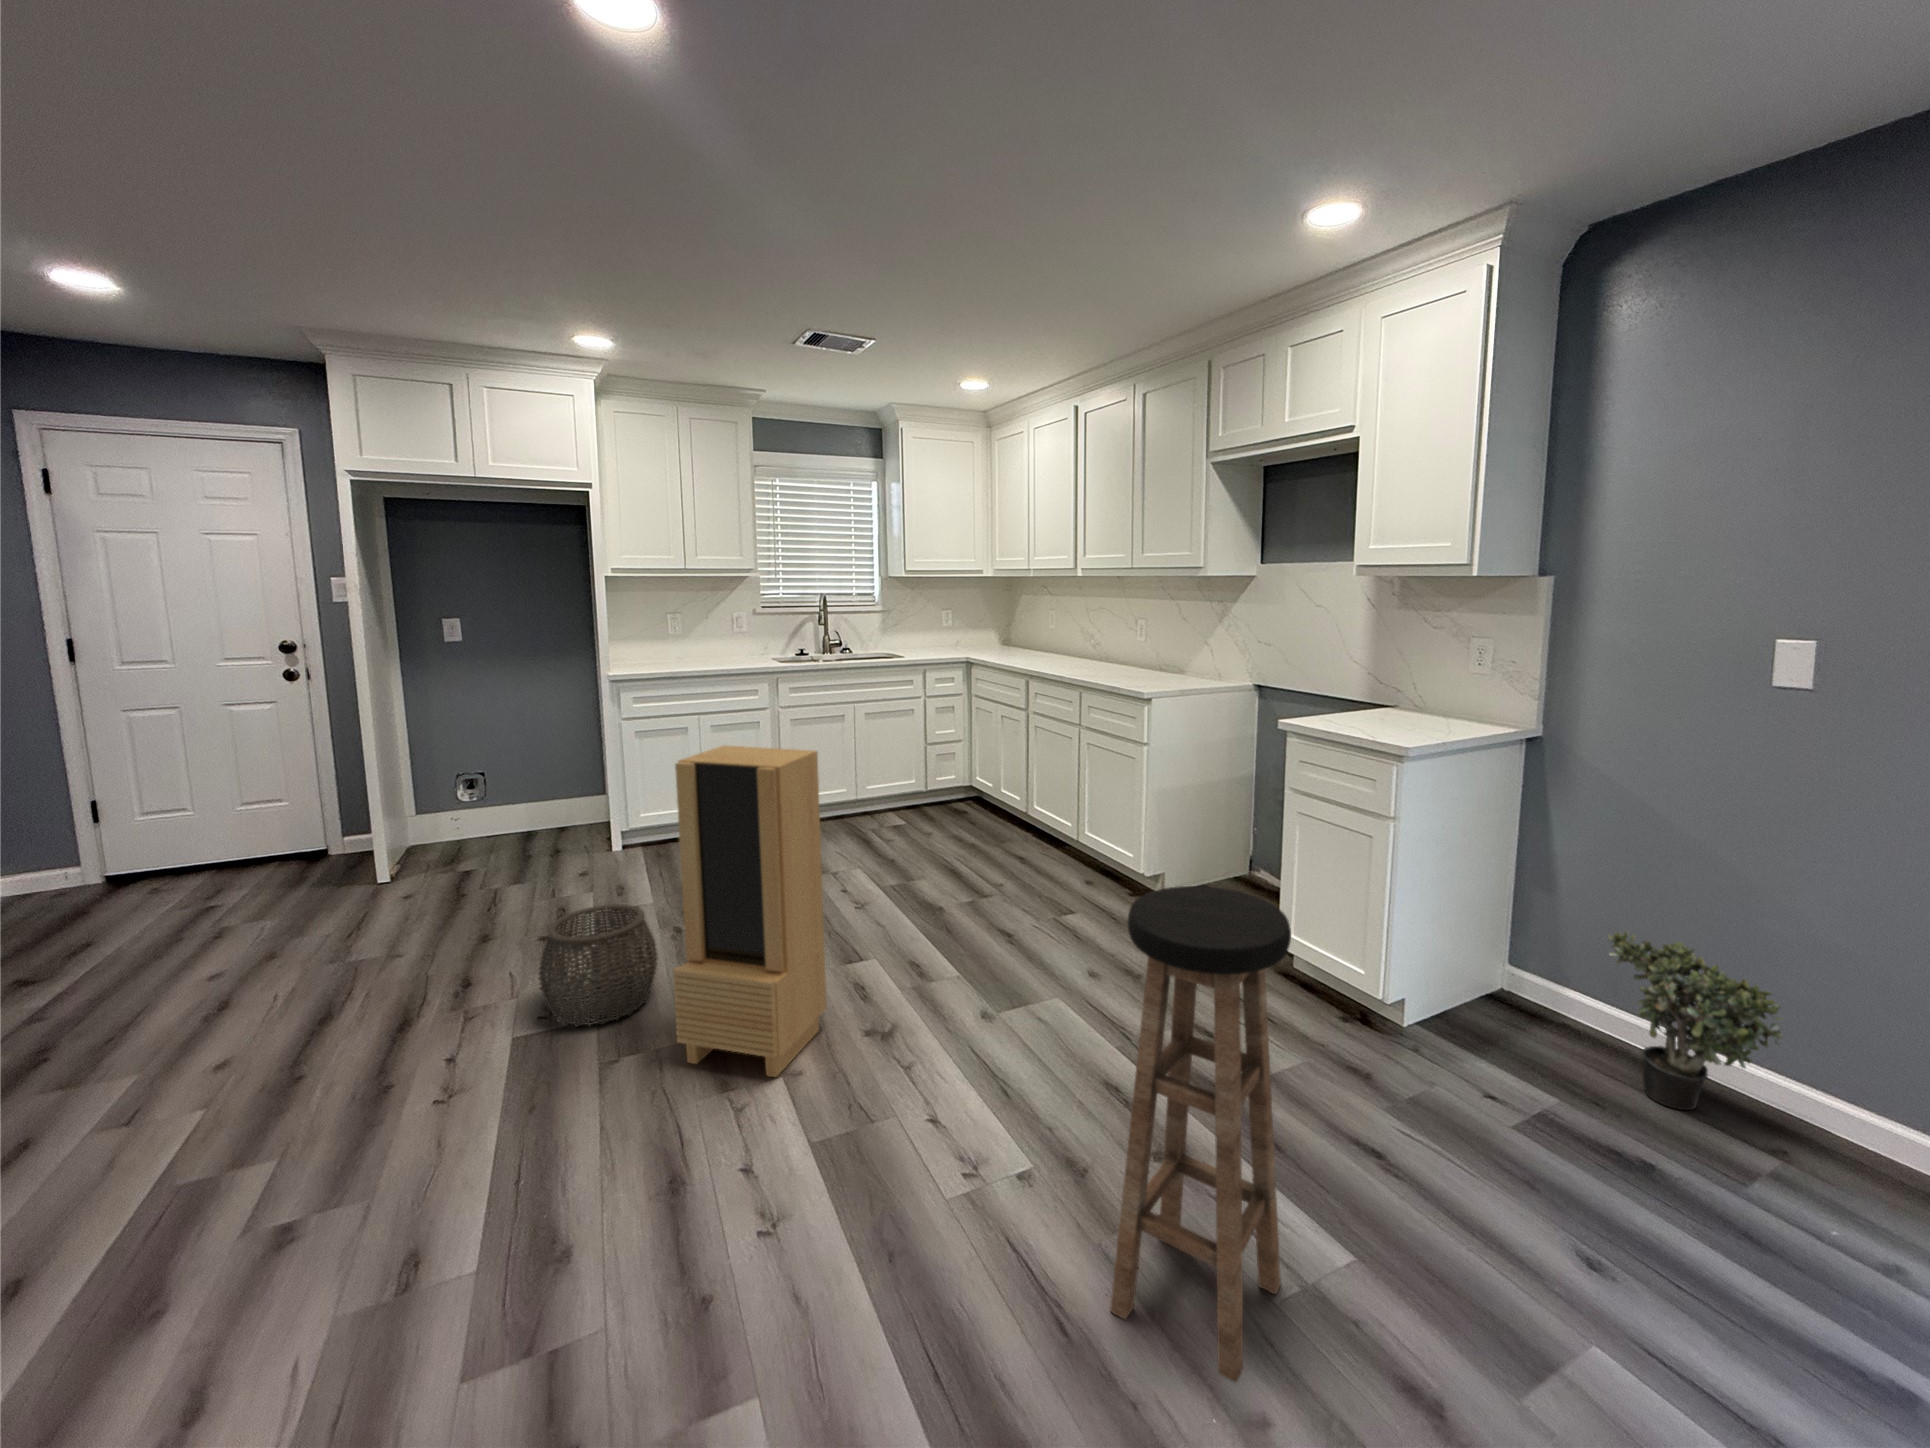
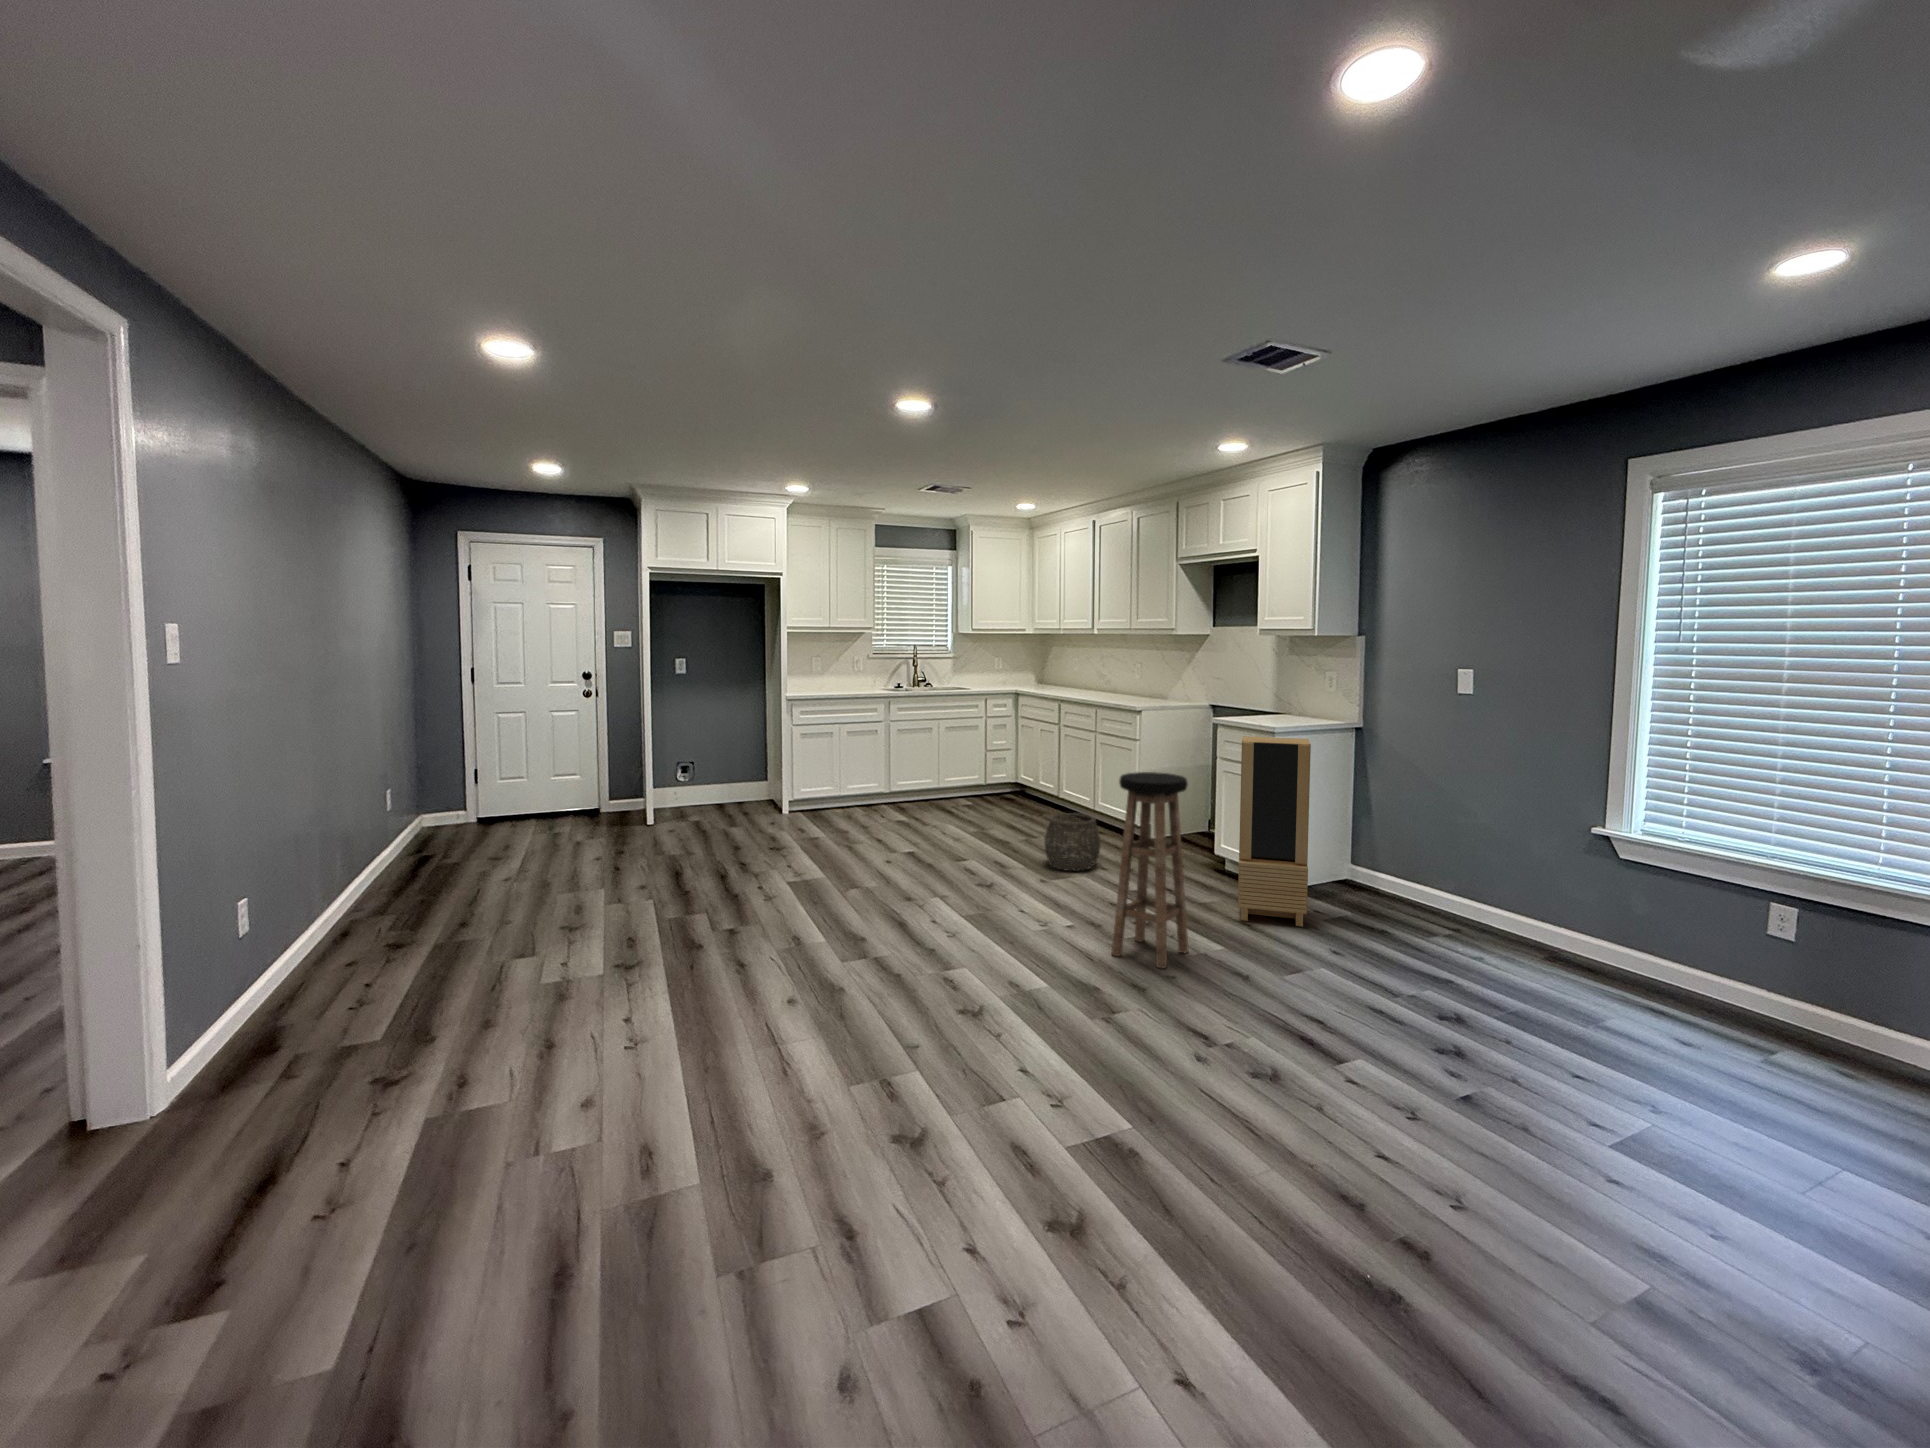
storage cabinet: present [673,745,826,1077] -> present [1238,736,1311,927]
woven basket: present [539,904,658,1026] -> present [1045,813,1100,871]
potted plant: present [1608,932,1783,1110] -> none [1380,826,1460,917]

